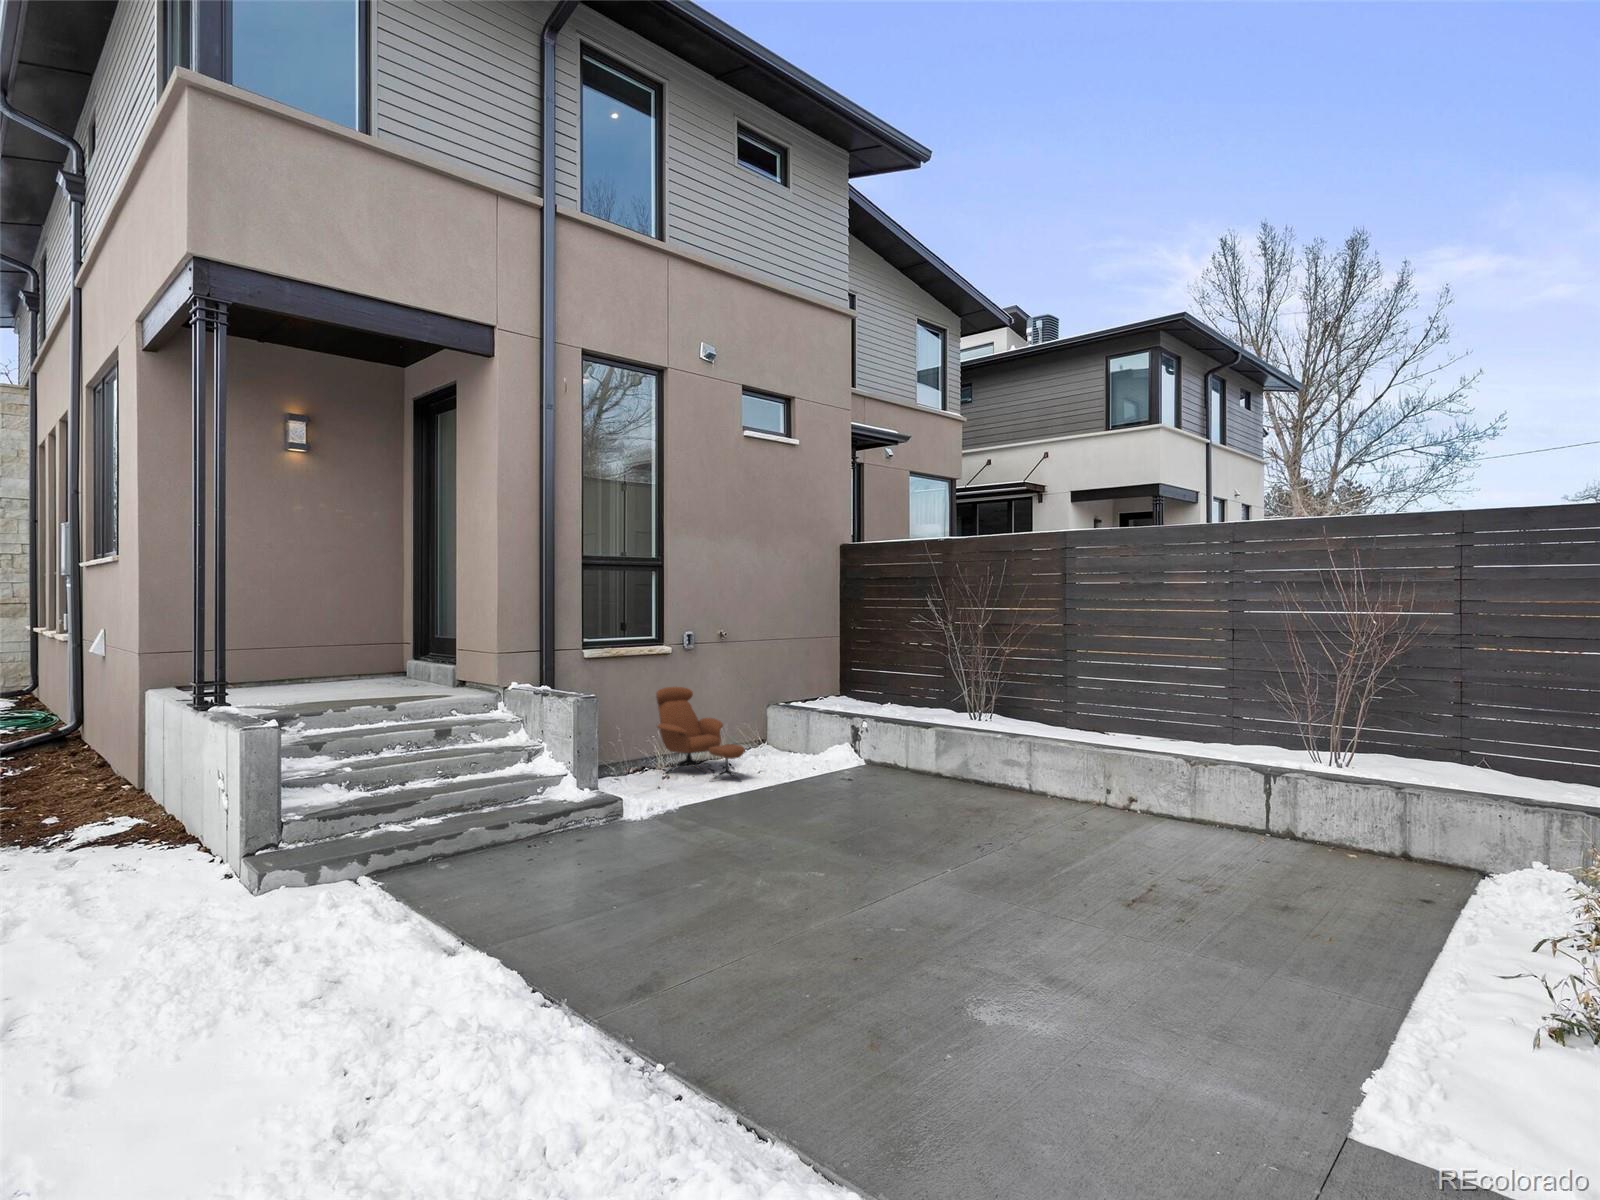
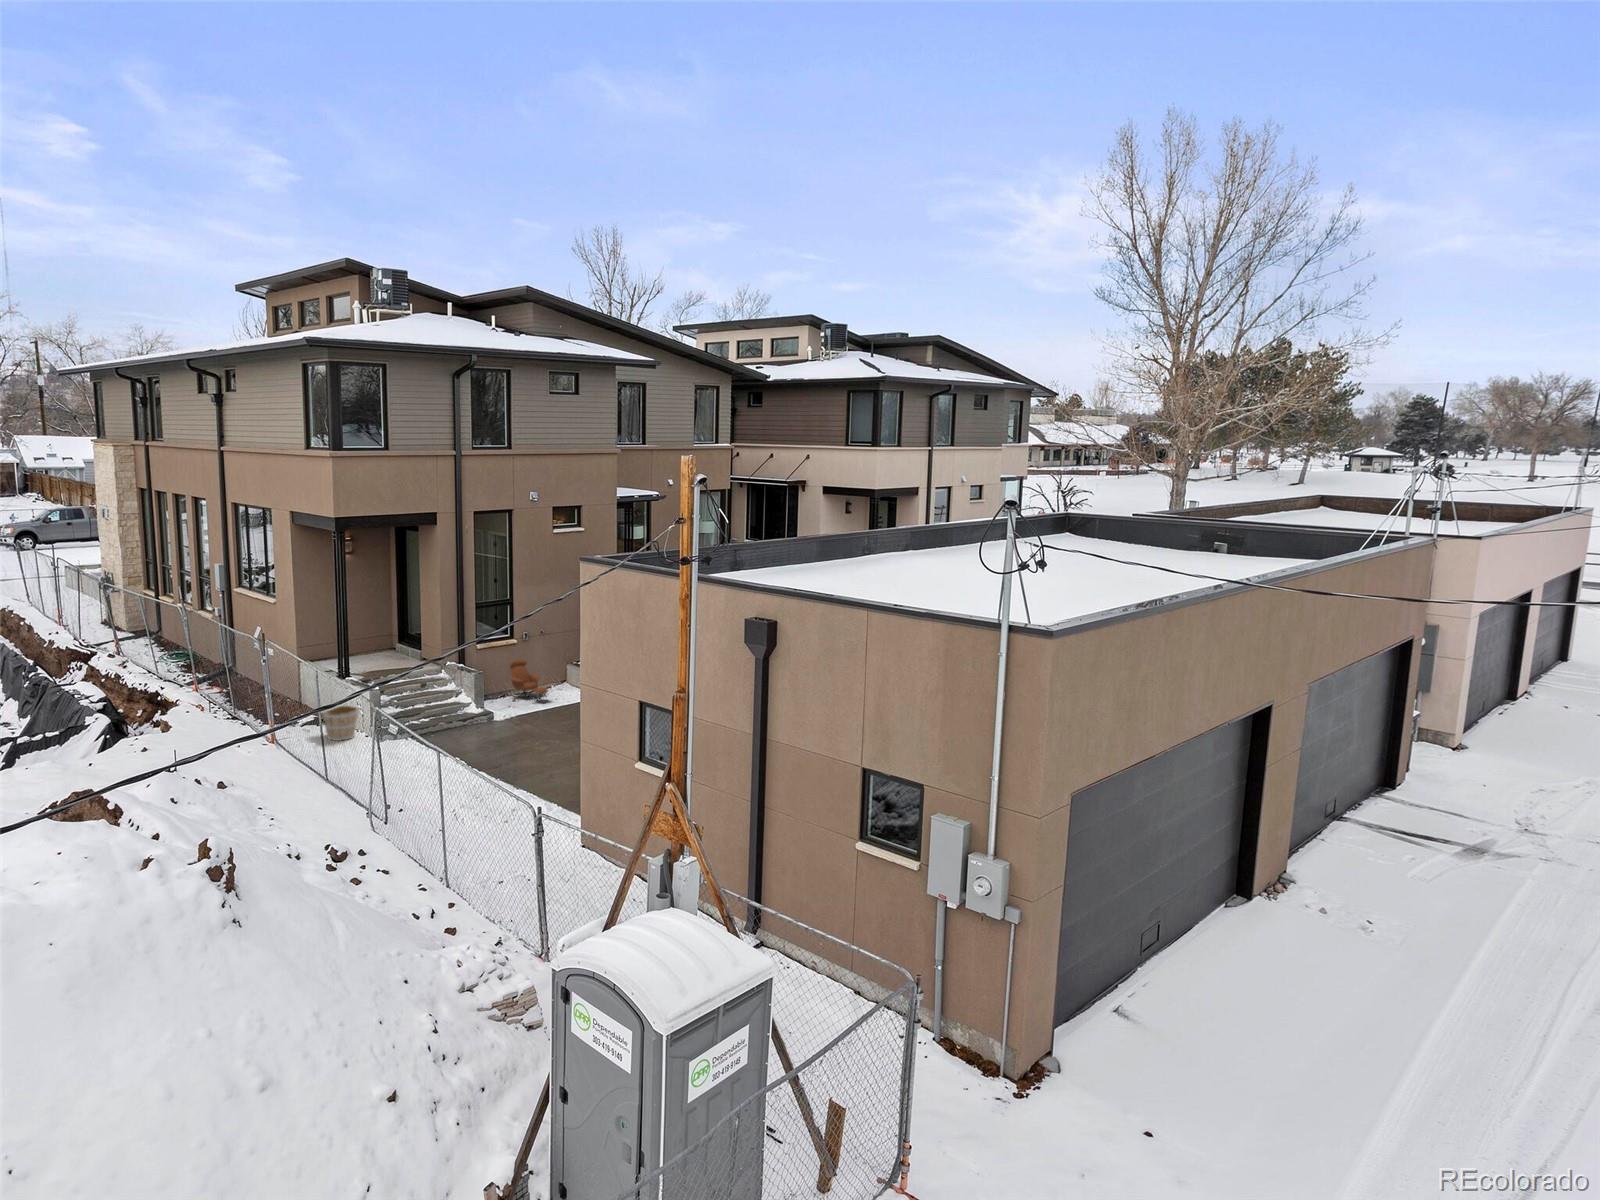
wooden bucket: none [79,779,214,893] -> present [323,706,359,741]

